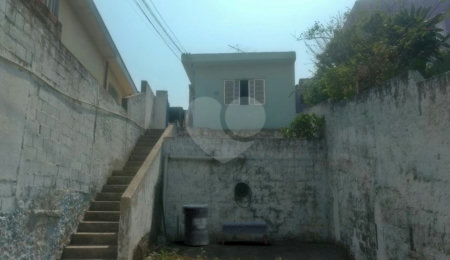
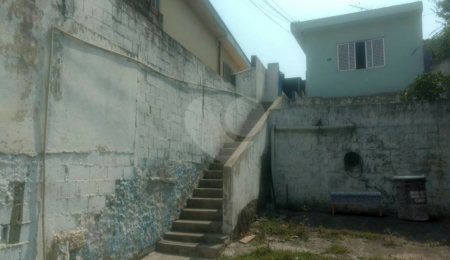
trash can: present [183,204,209,245] -> present [393,175,429,220]

